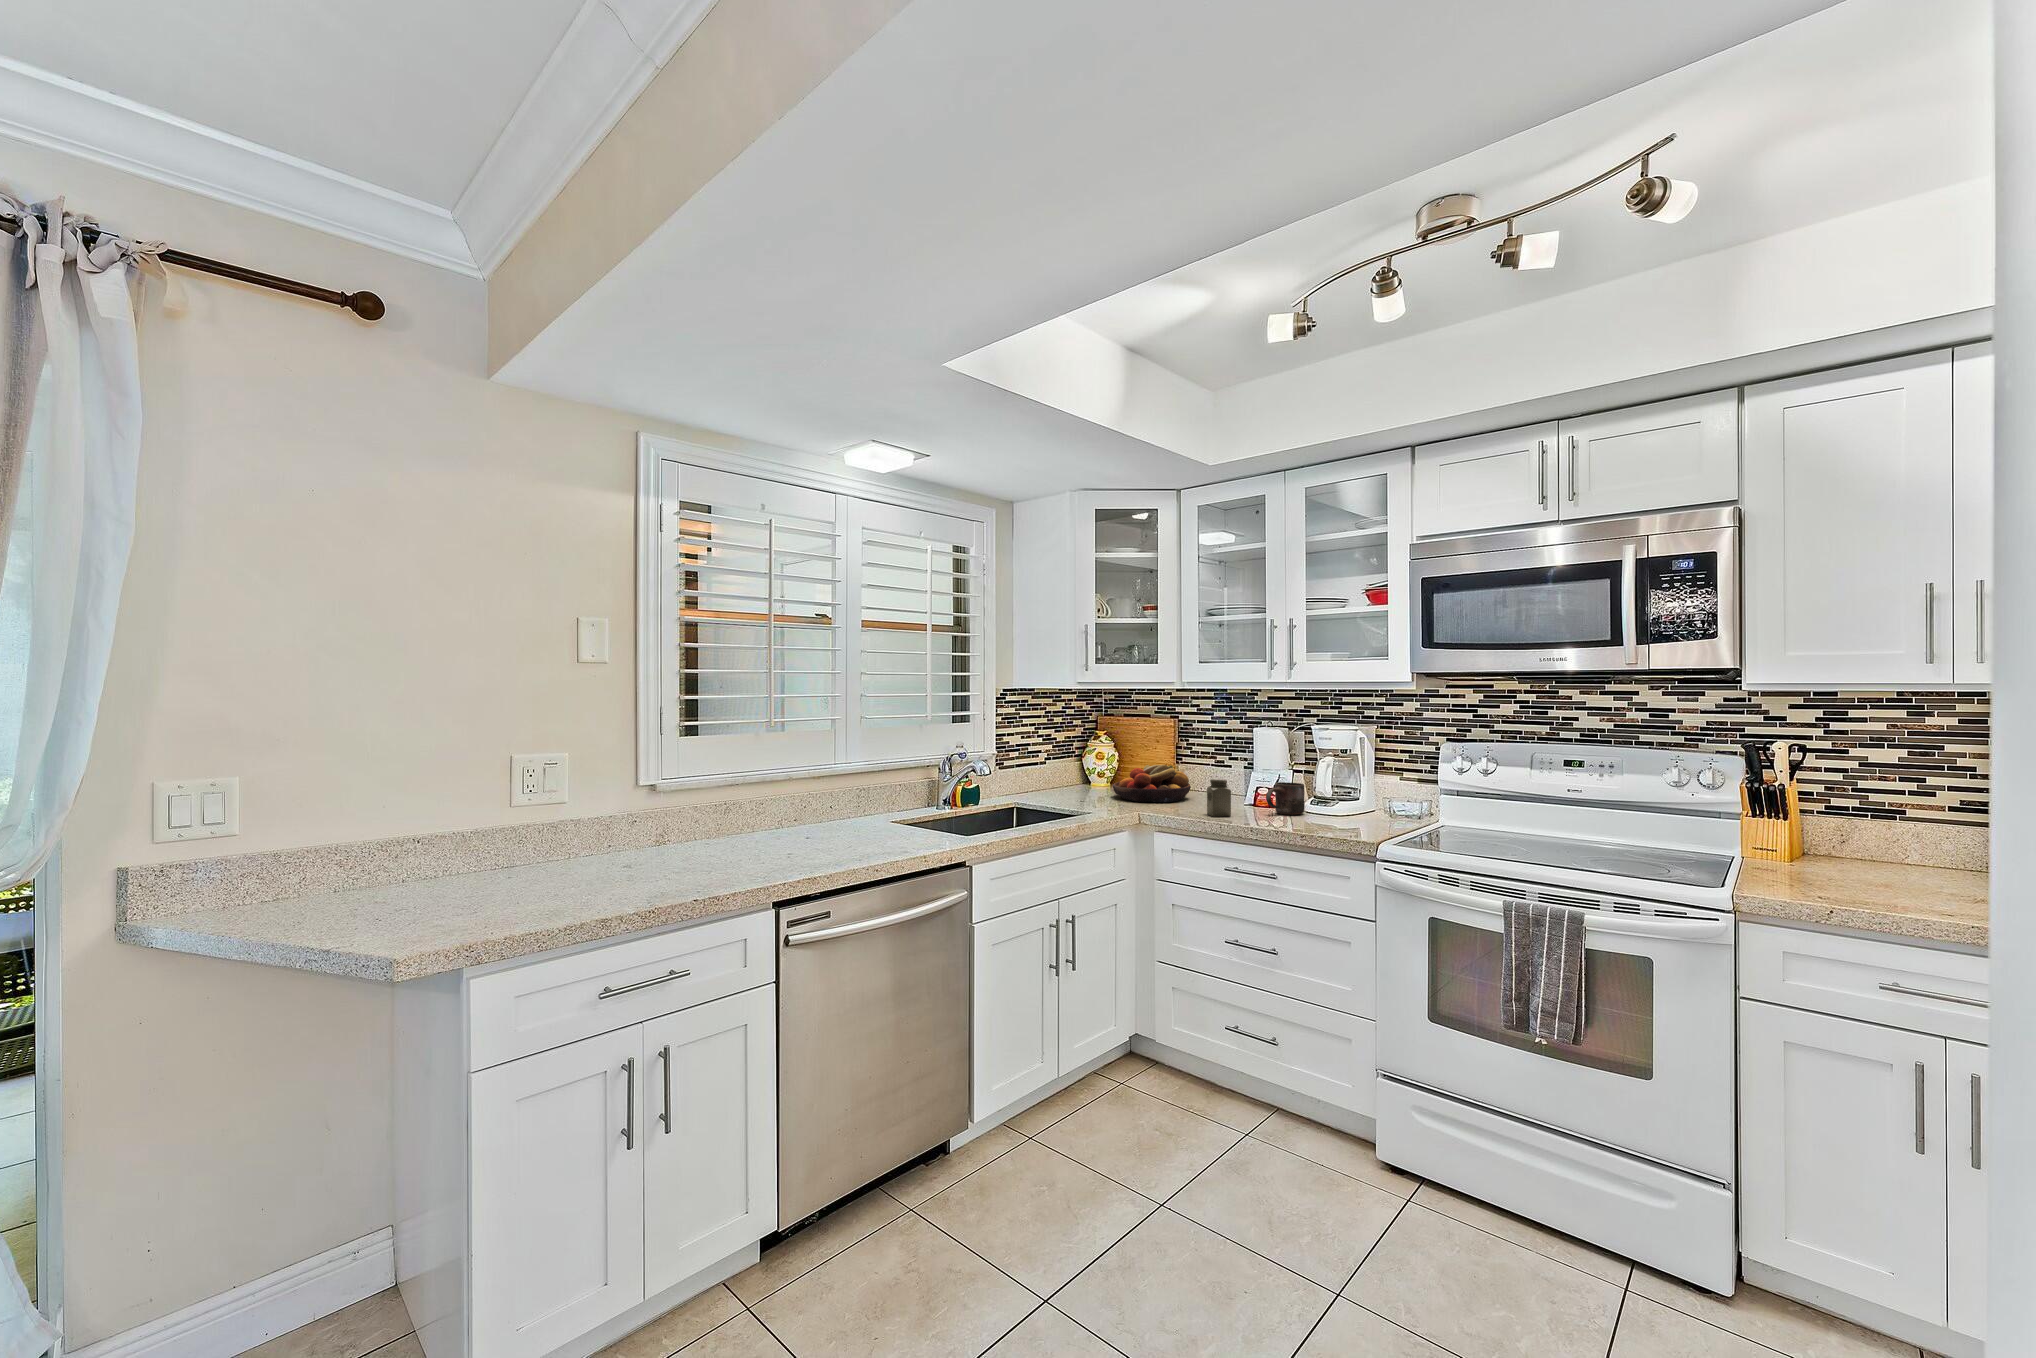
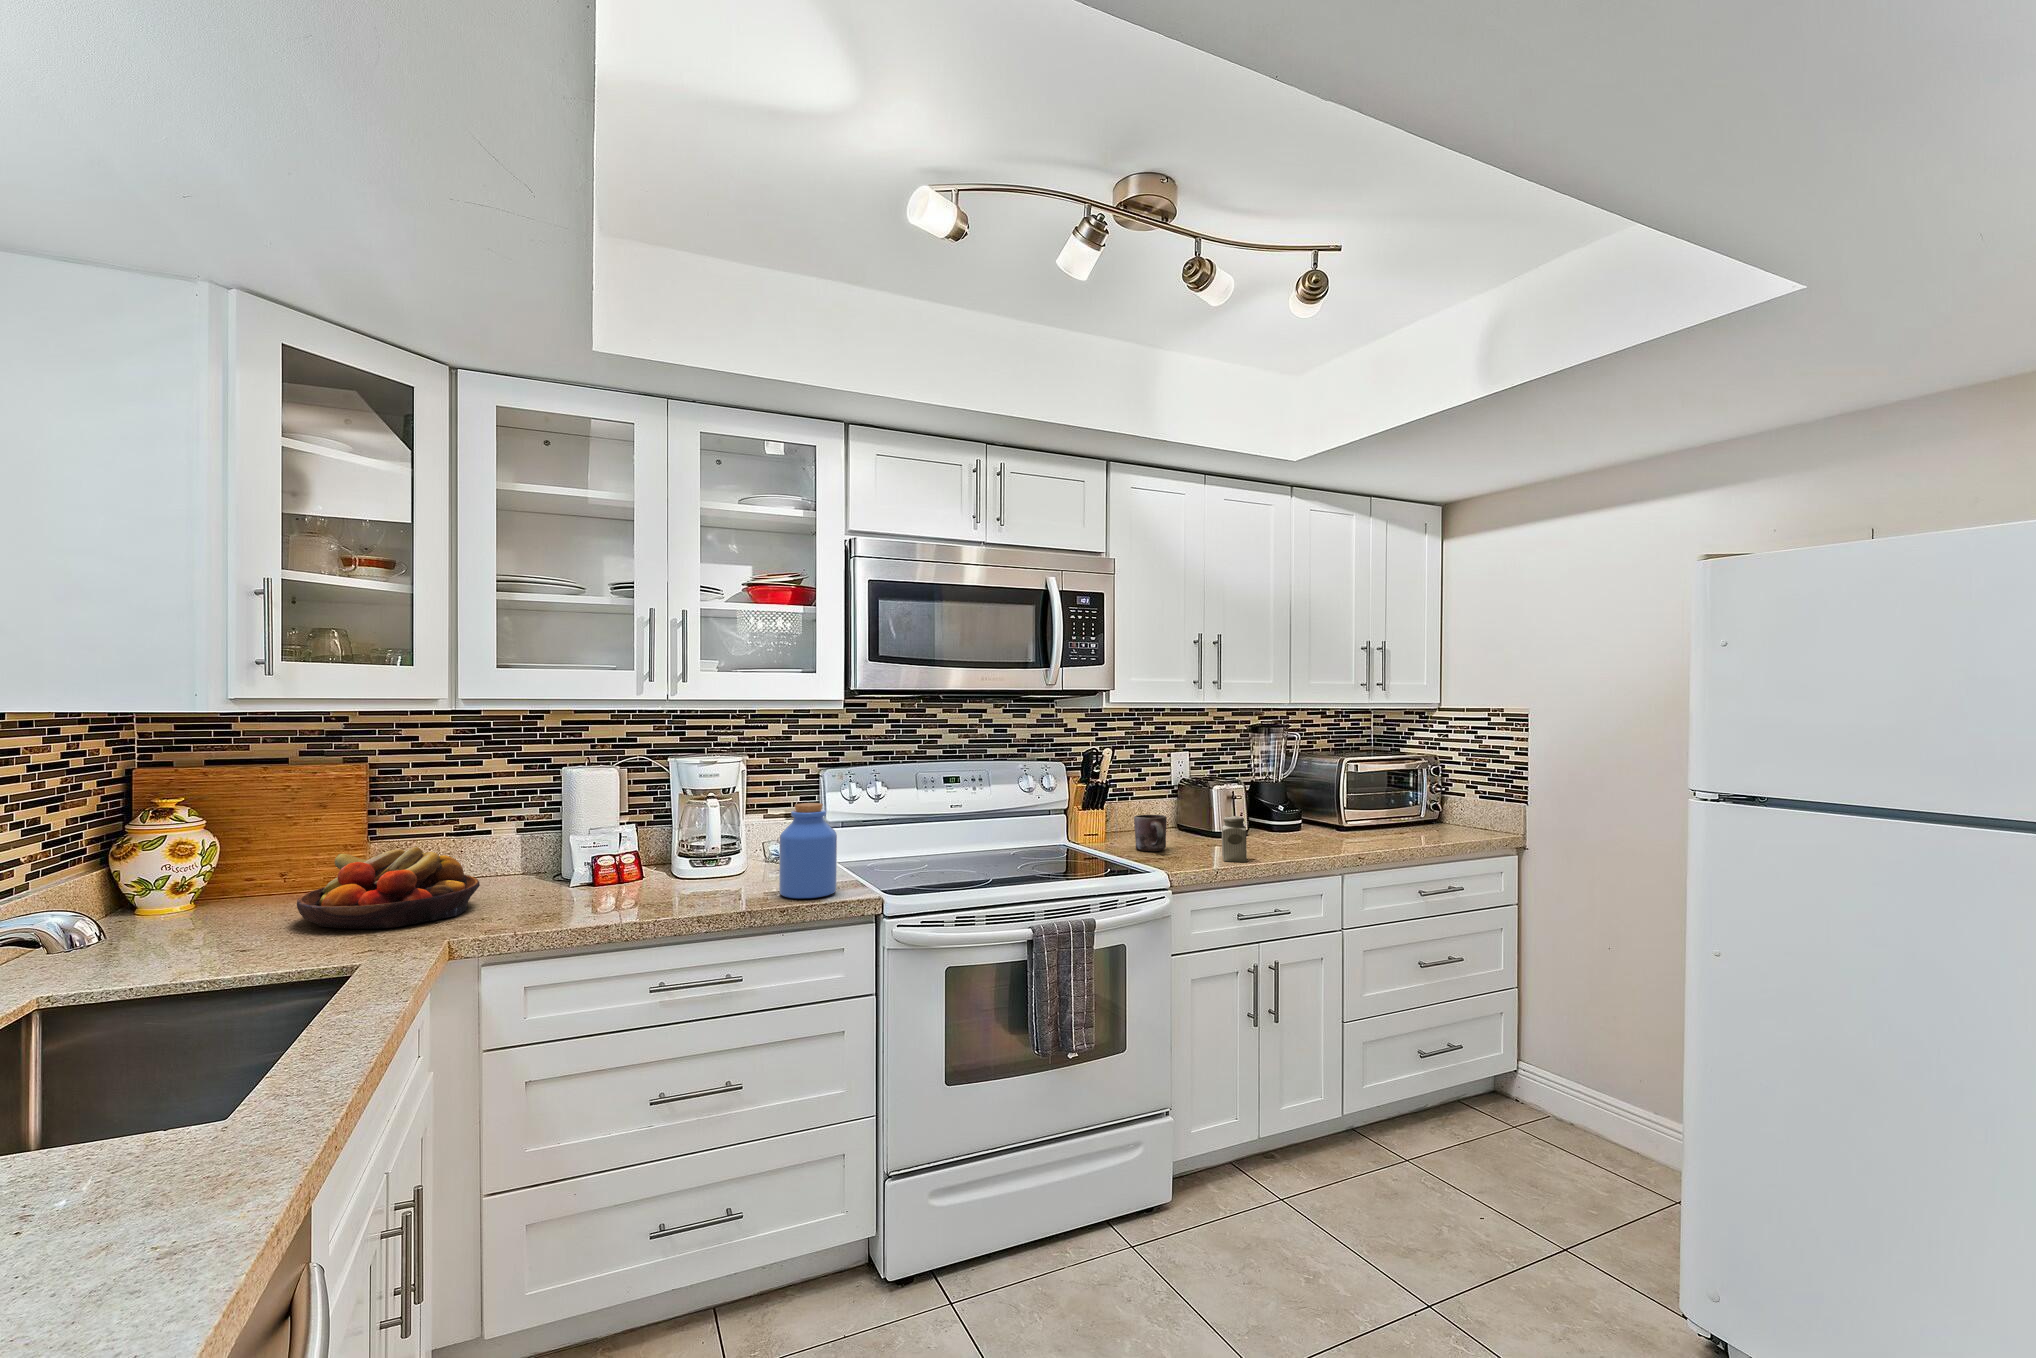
jar: none [1313,761,1357,830] -> present [779,803,837,899]
salt shaker: present [1207,778,1231,817] -> present [1222,816,1247,862]
mug: present [1266,782,1304,815] -> present [1134,815,1167,851]

